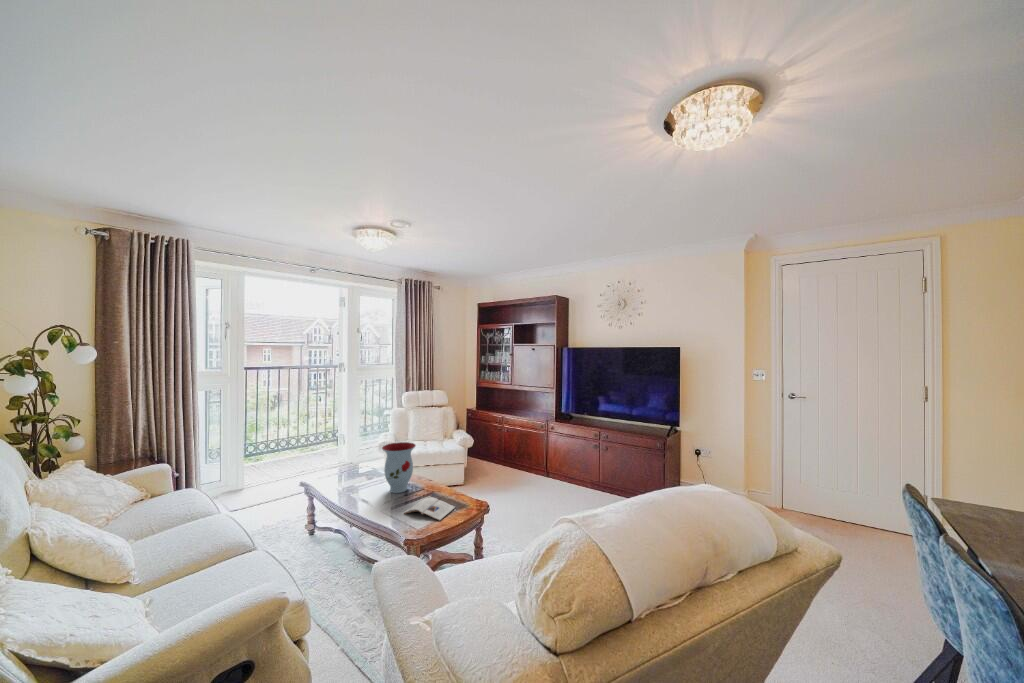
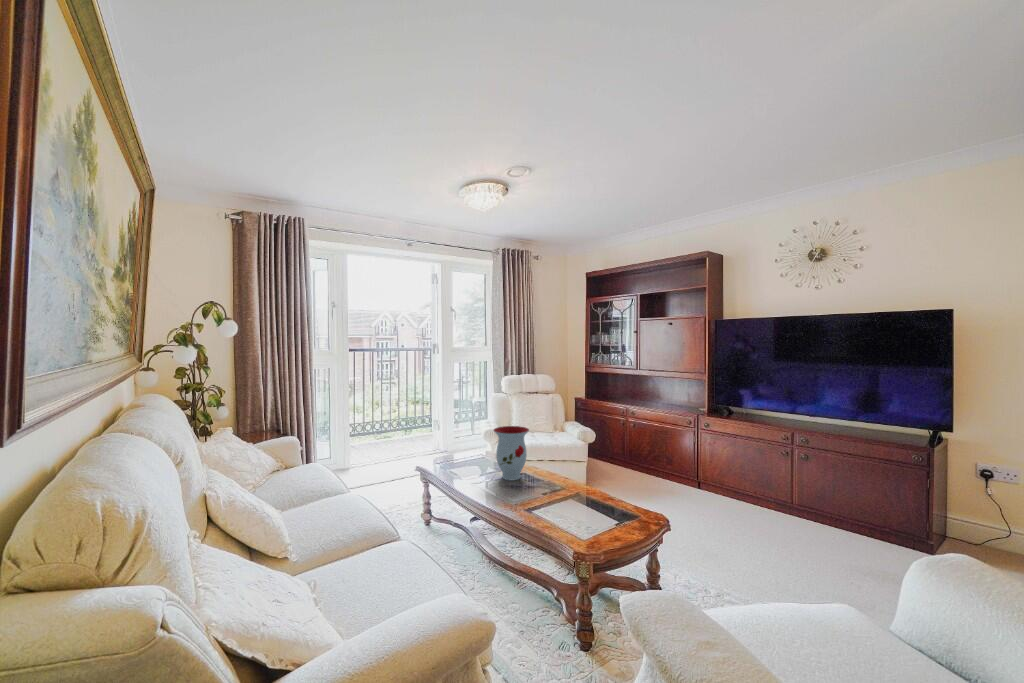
magazine: present [404,498,455,520] -> none [521,487,578,511]

